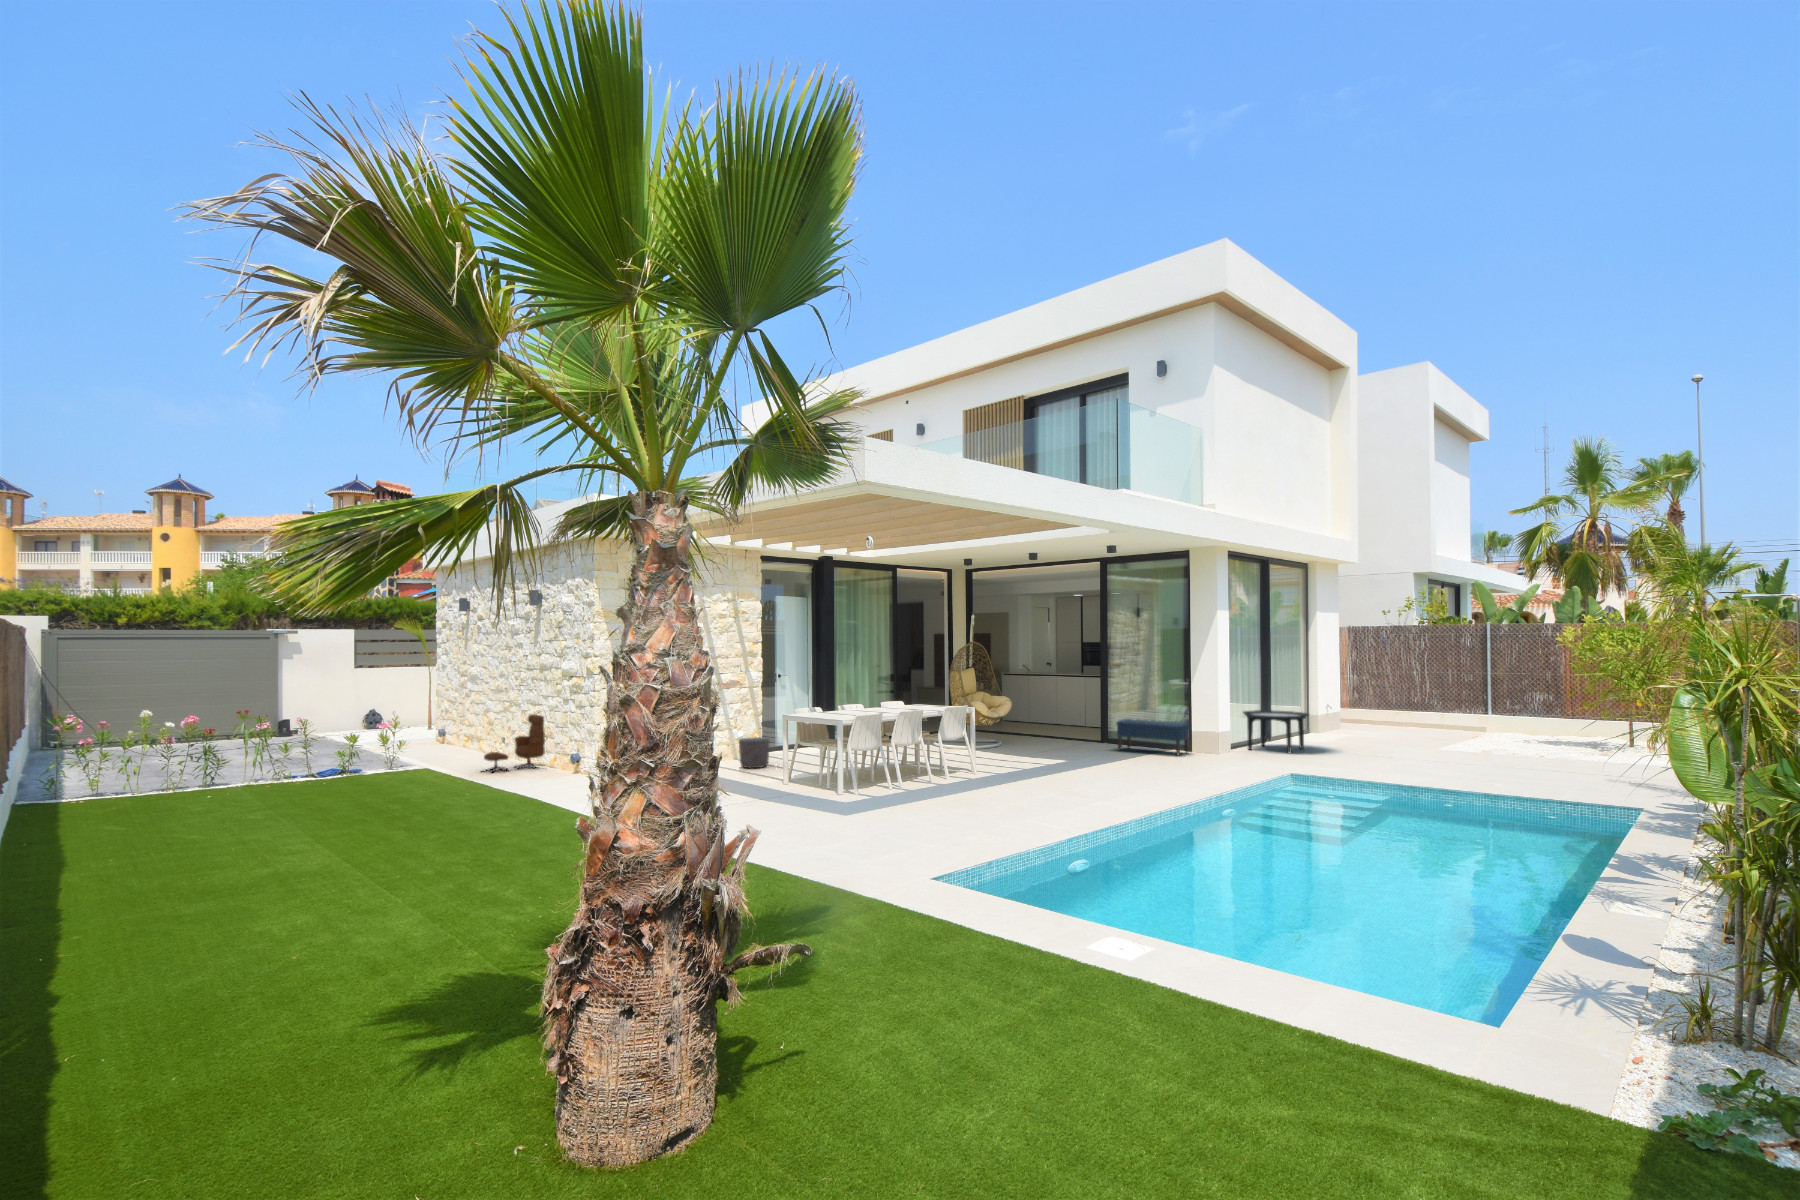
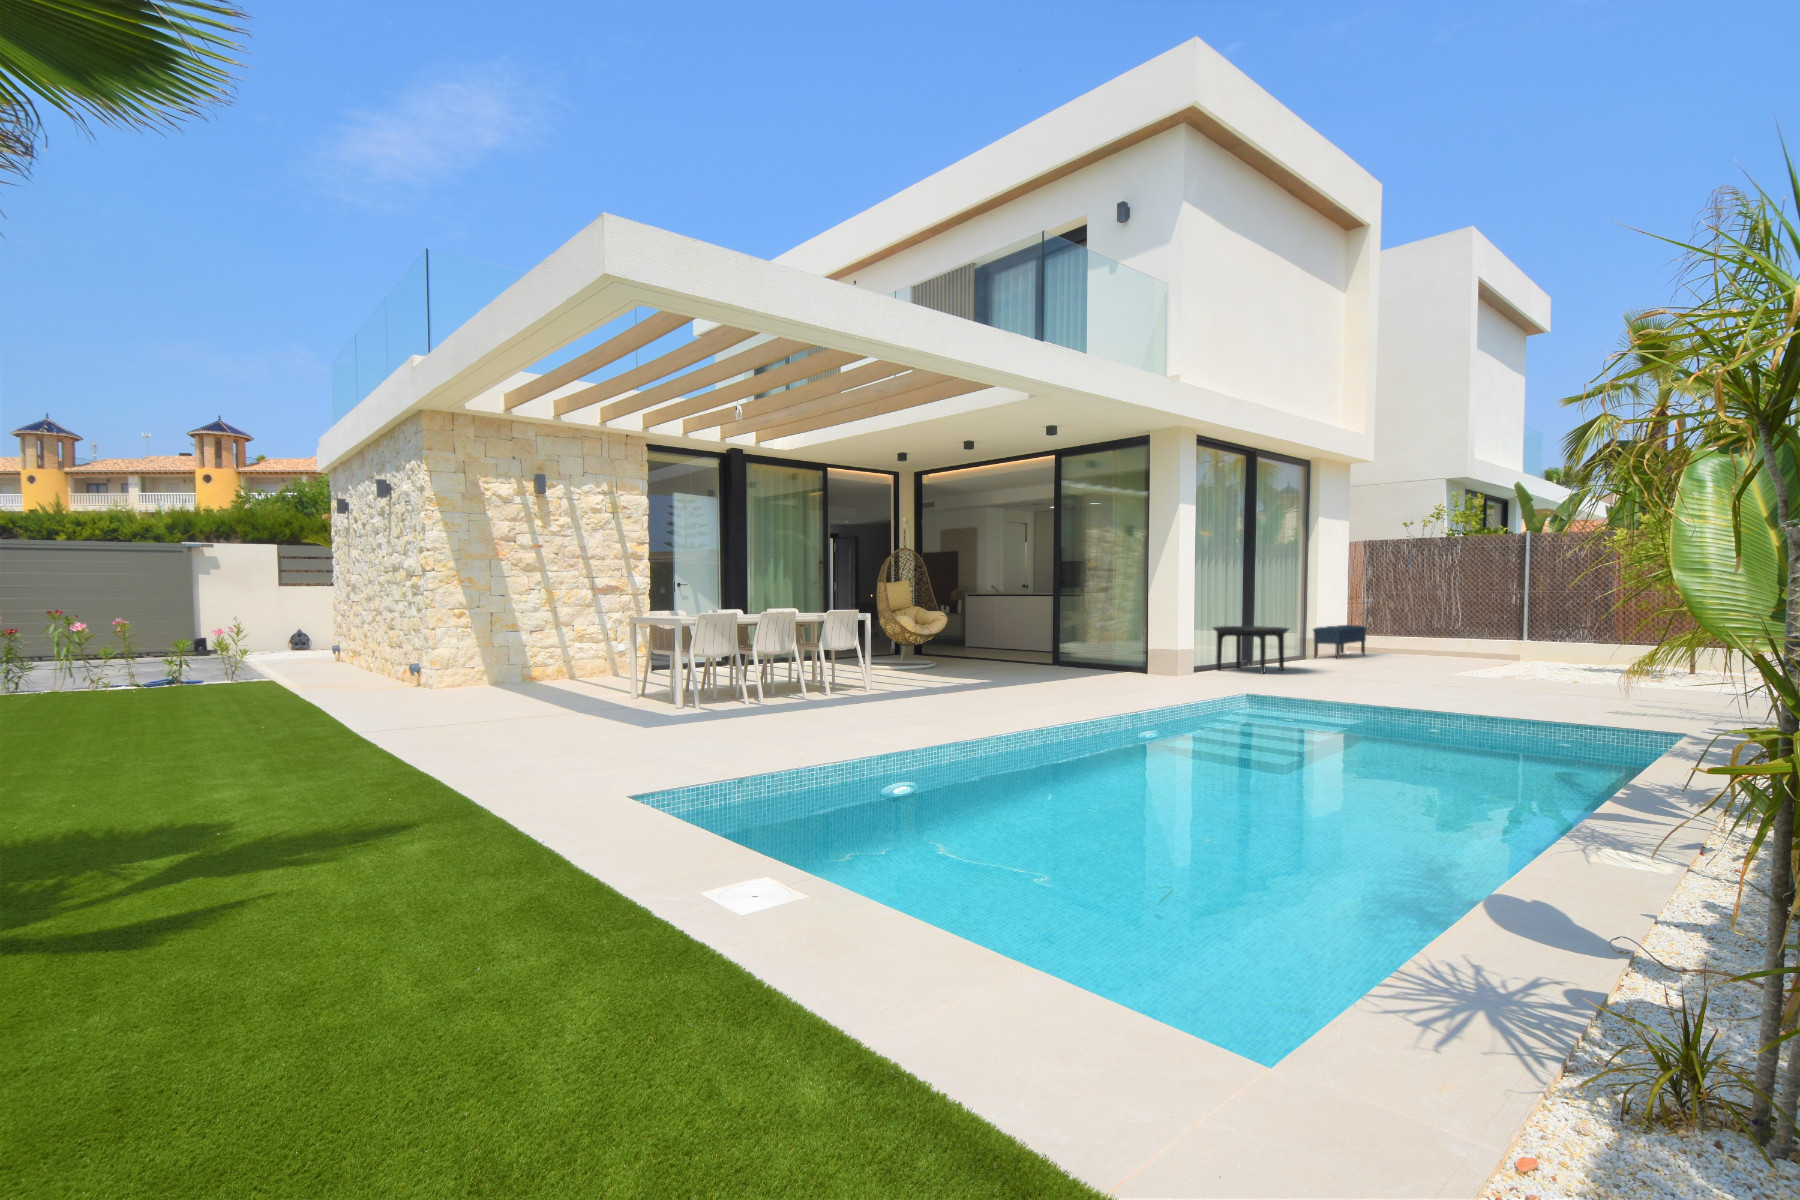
lounge chair: present [484,714,545,772] -> none [338,624,418,685]
bench: present [1116,719,1189,756] -> present [1313,625,1366,659]
planter: present [739,737,770,768] -> none [617,650,653,683]

